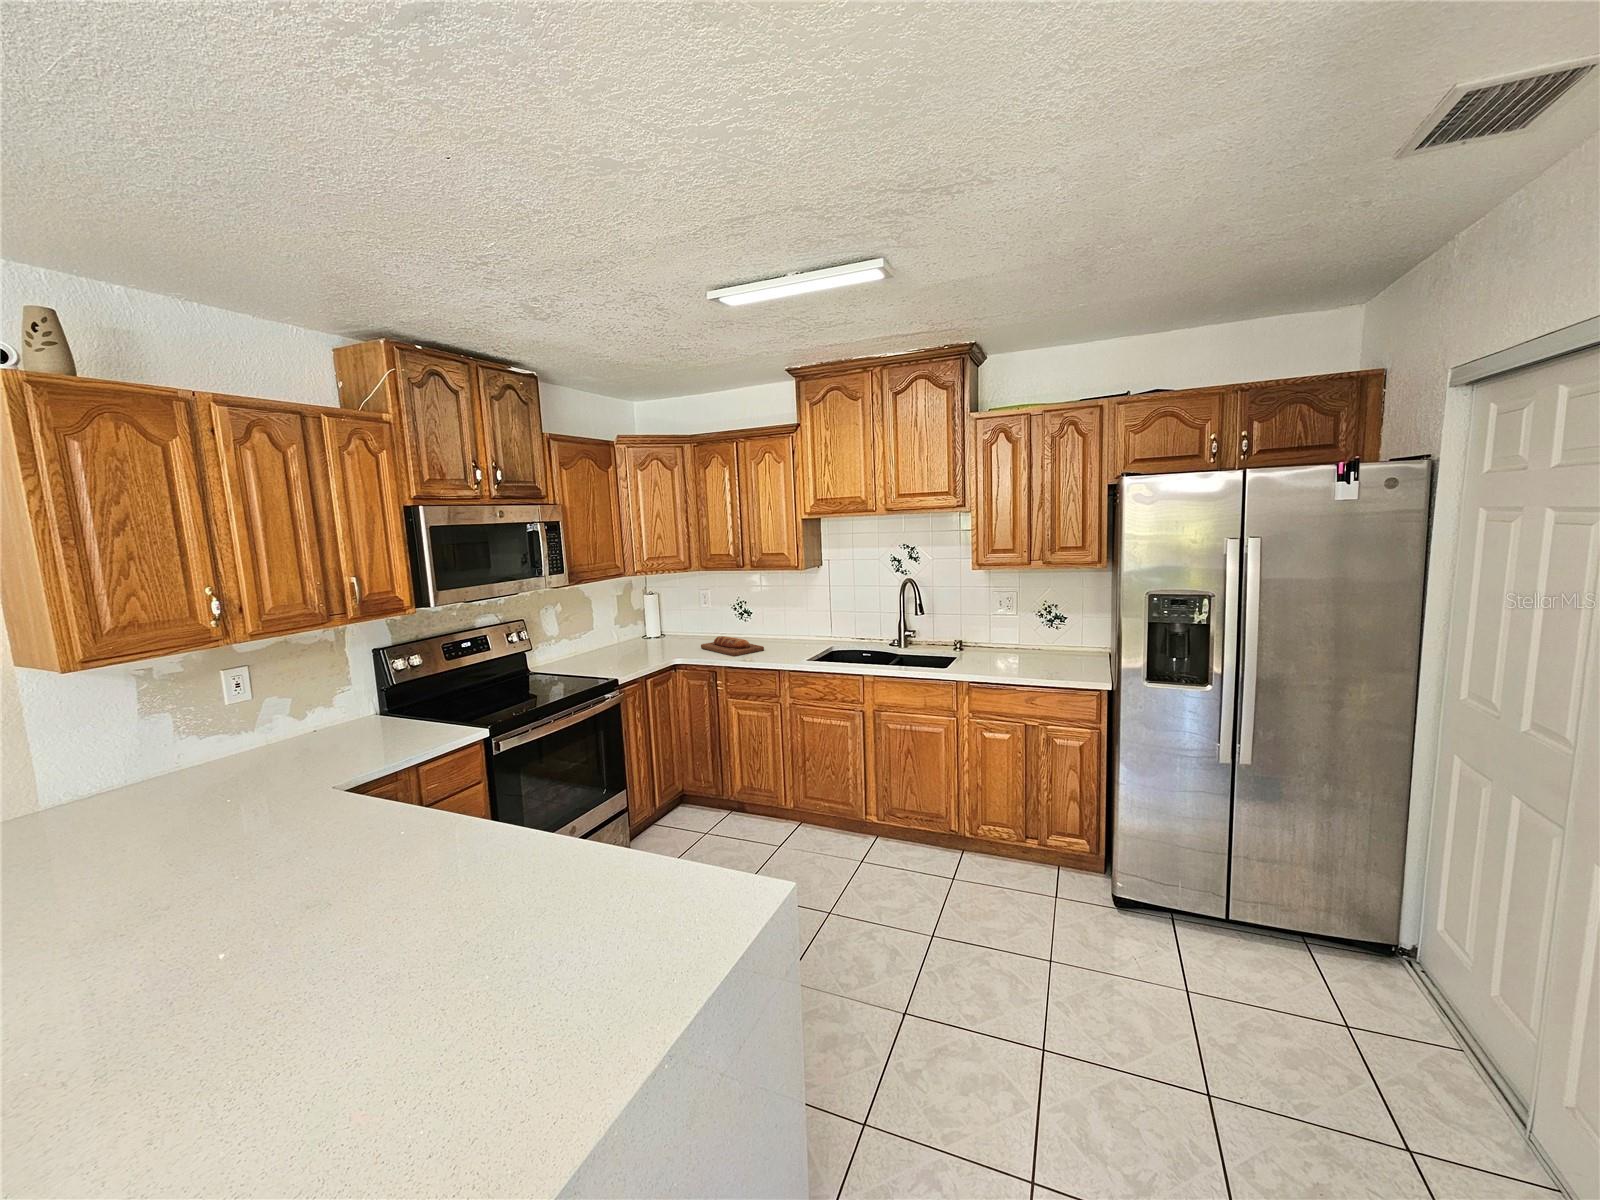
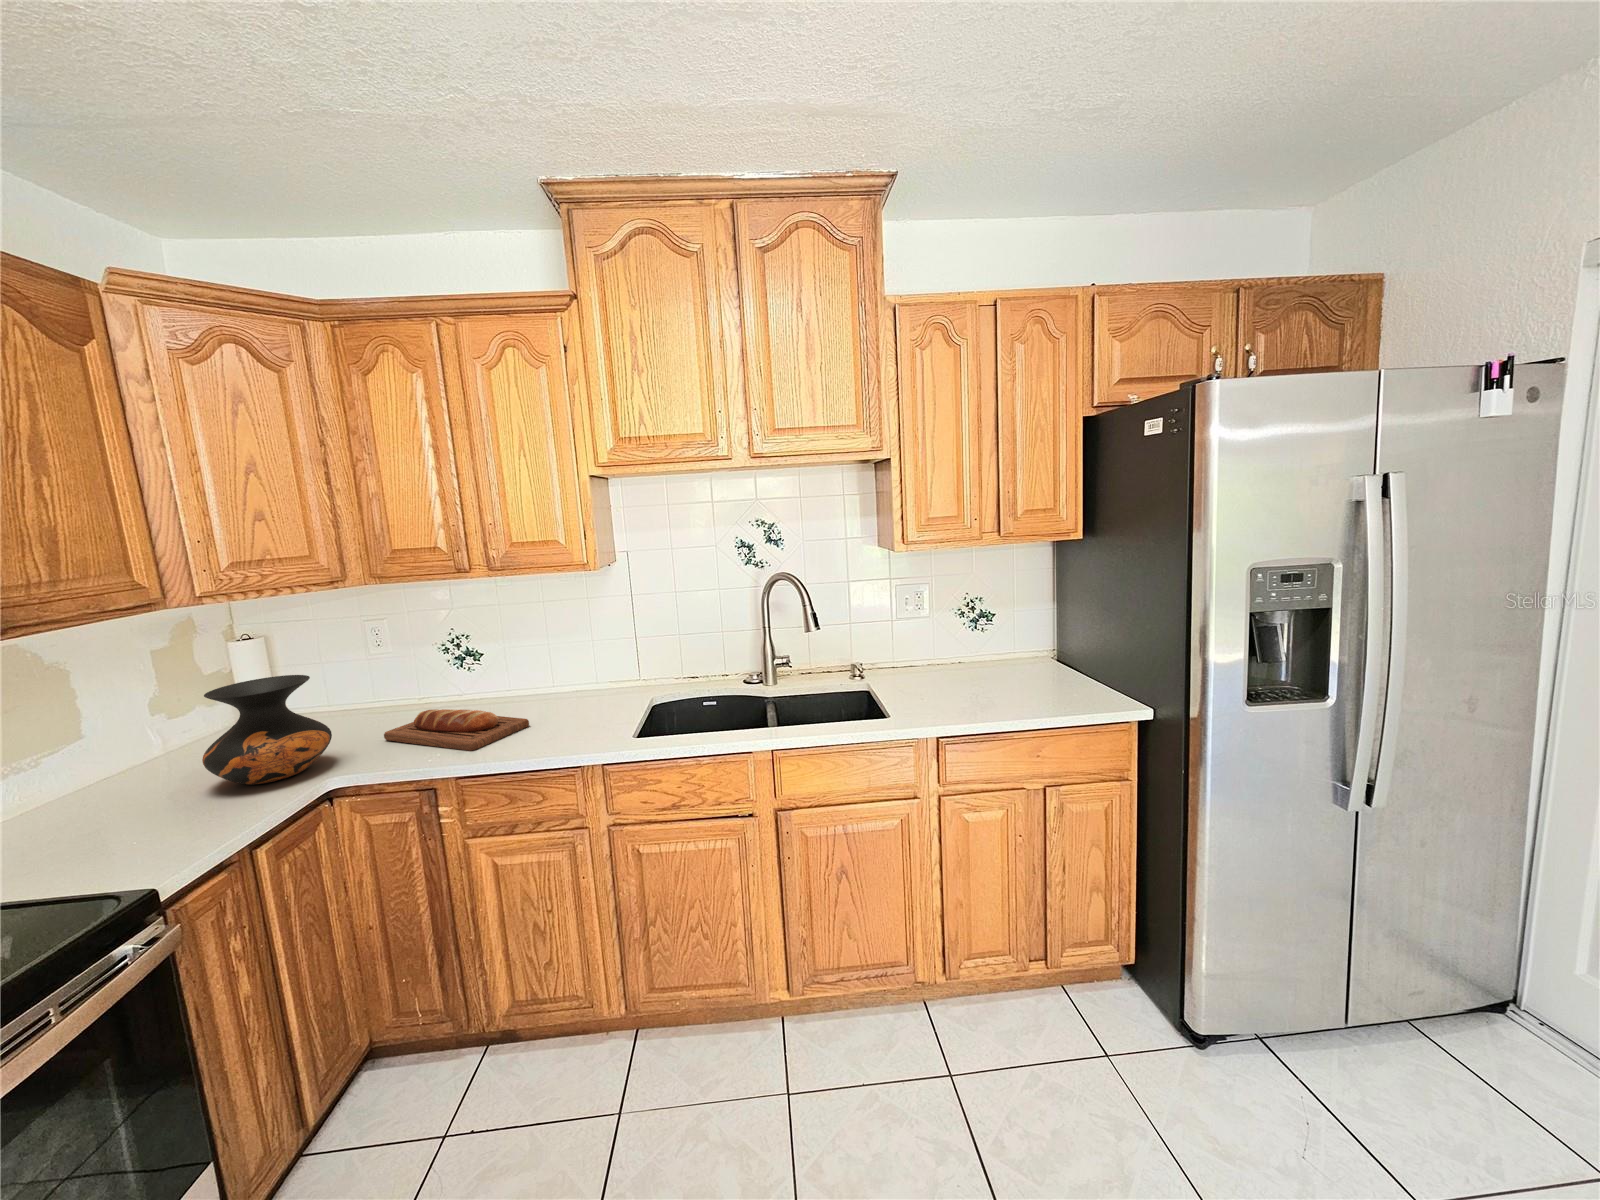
vase: none [632,611,679,657] -> present [202,675,332,785]

